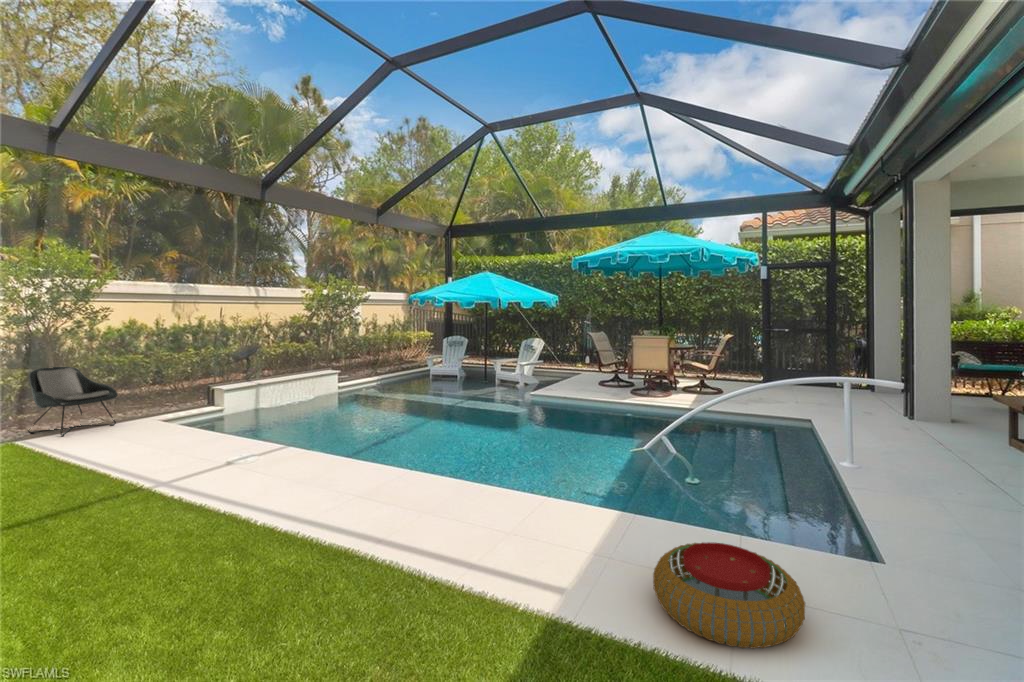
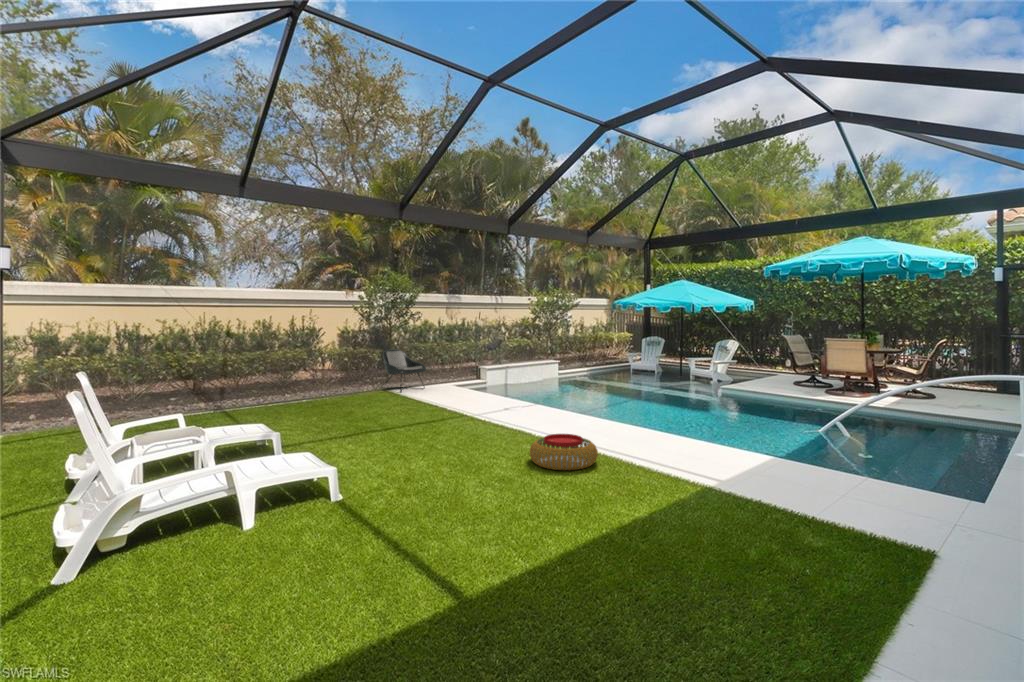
pouf: present [653,543,805,649] -> present [530,434,598,470]

